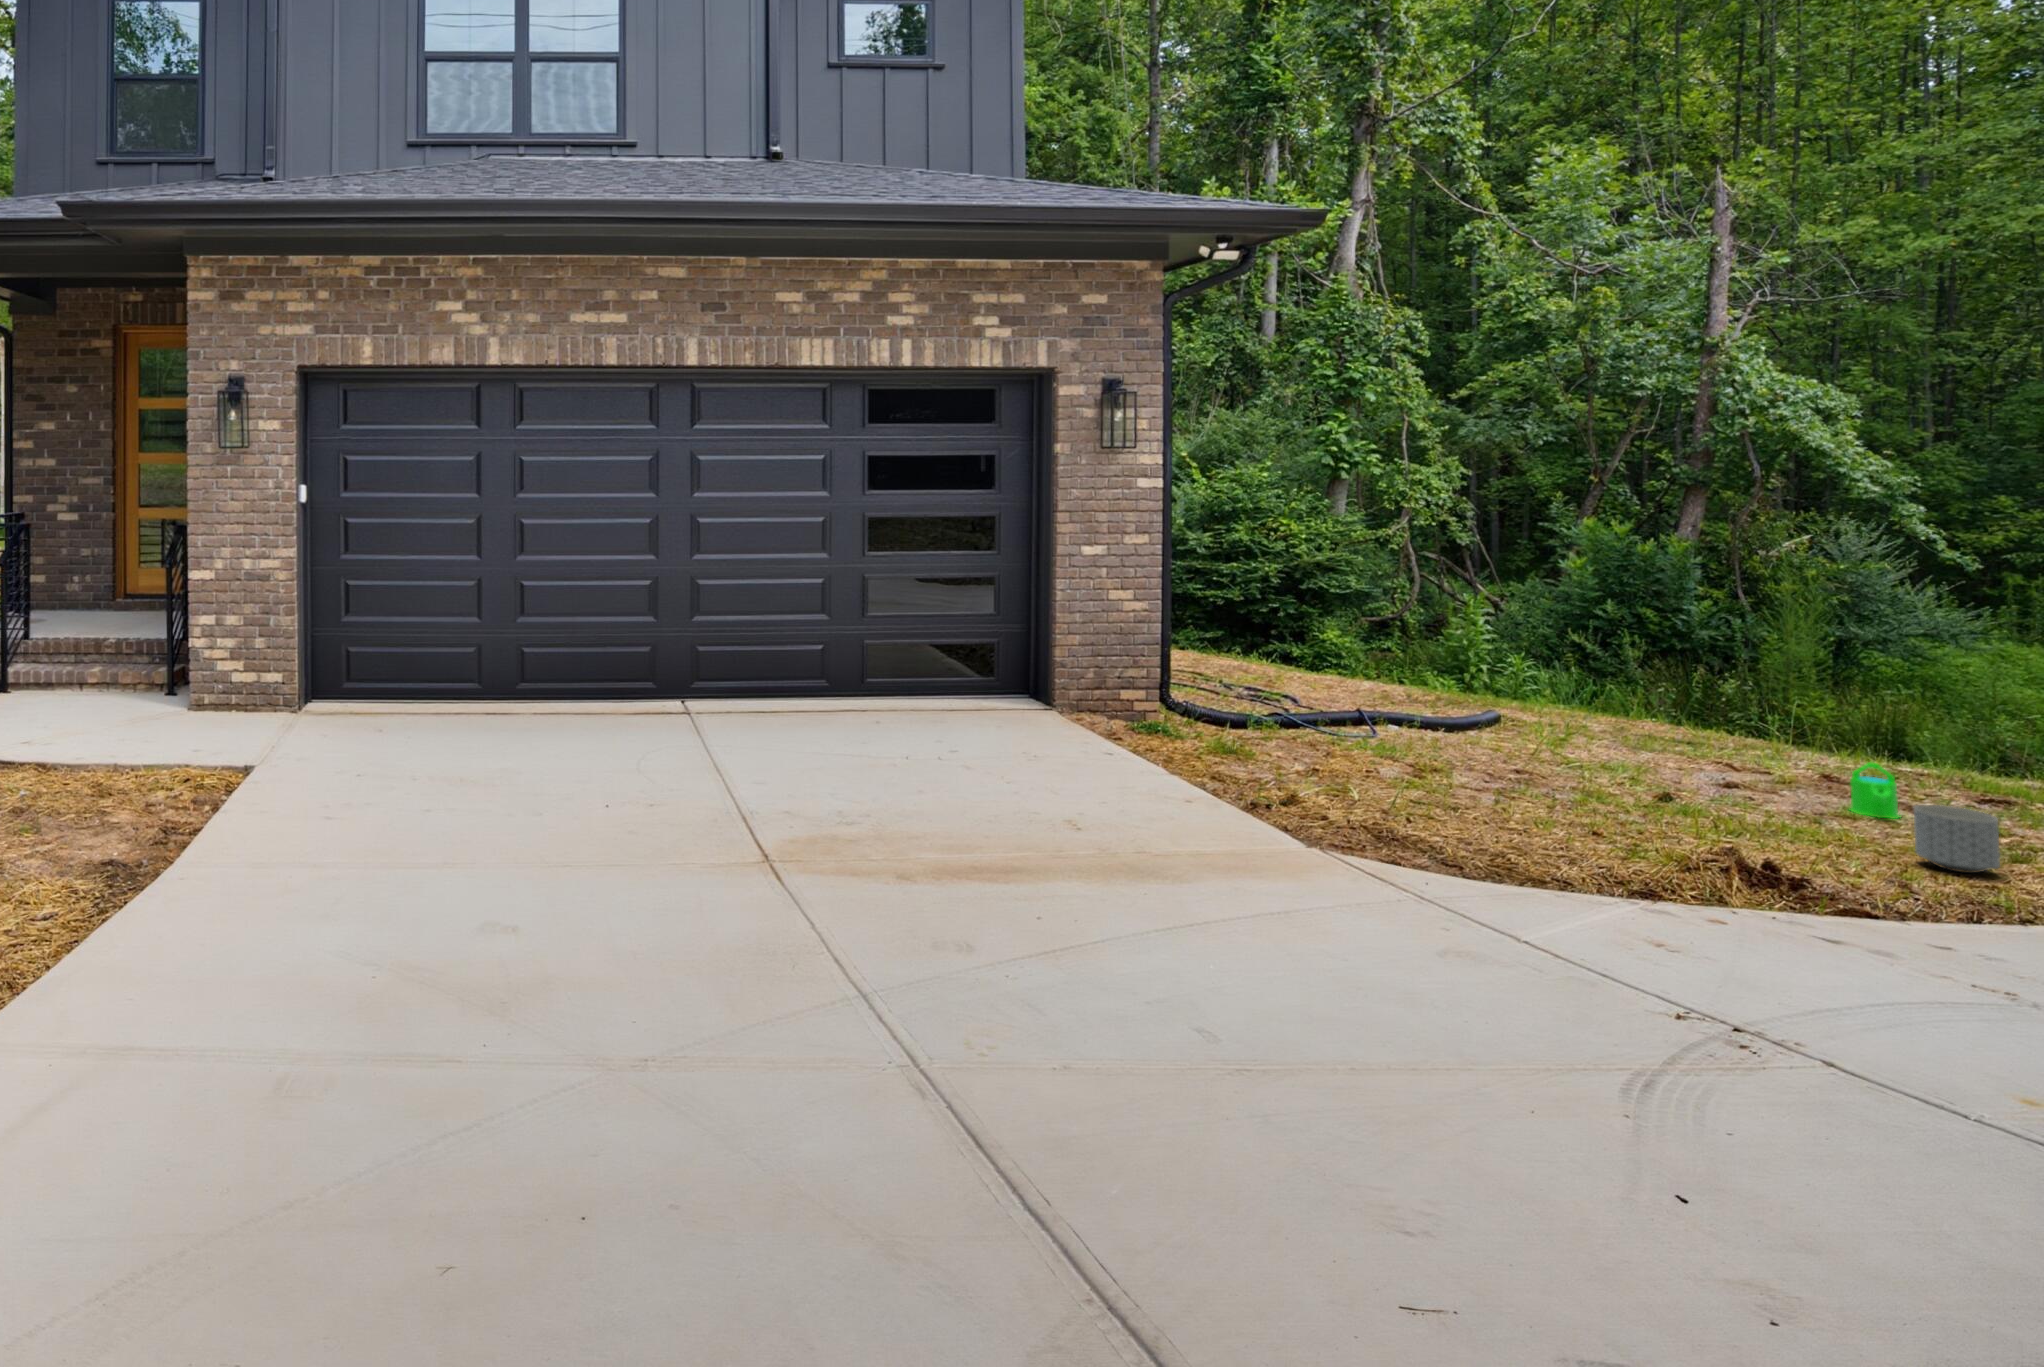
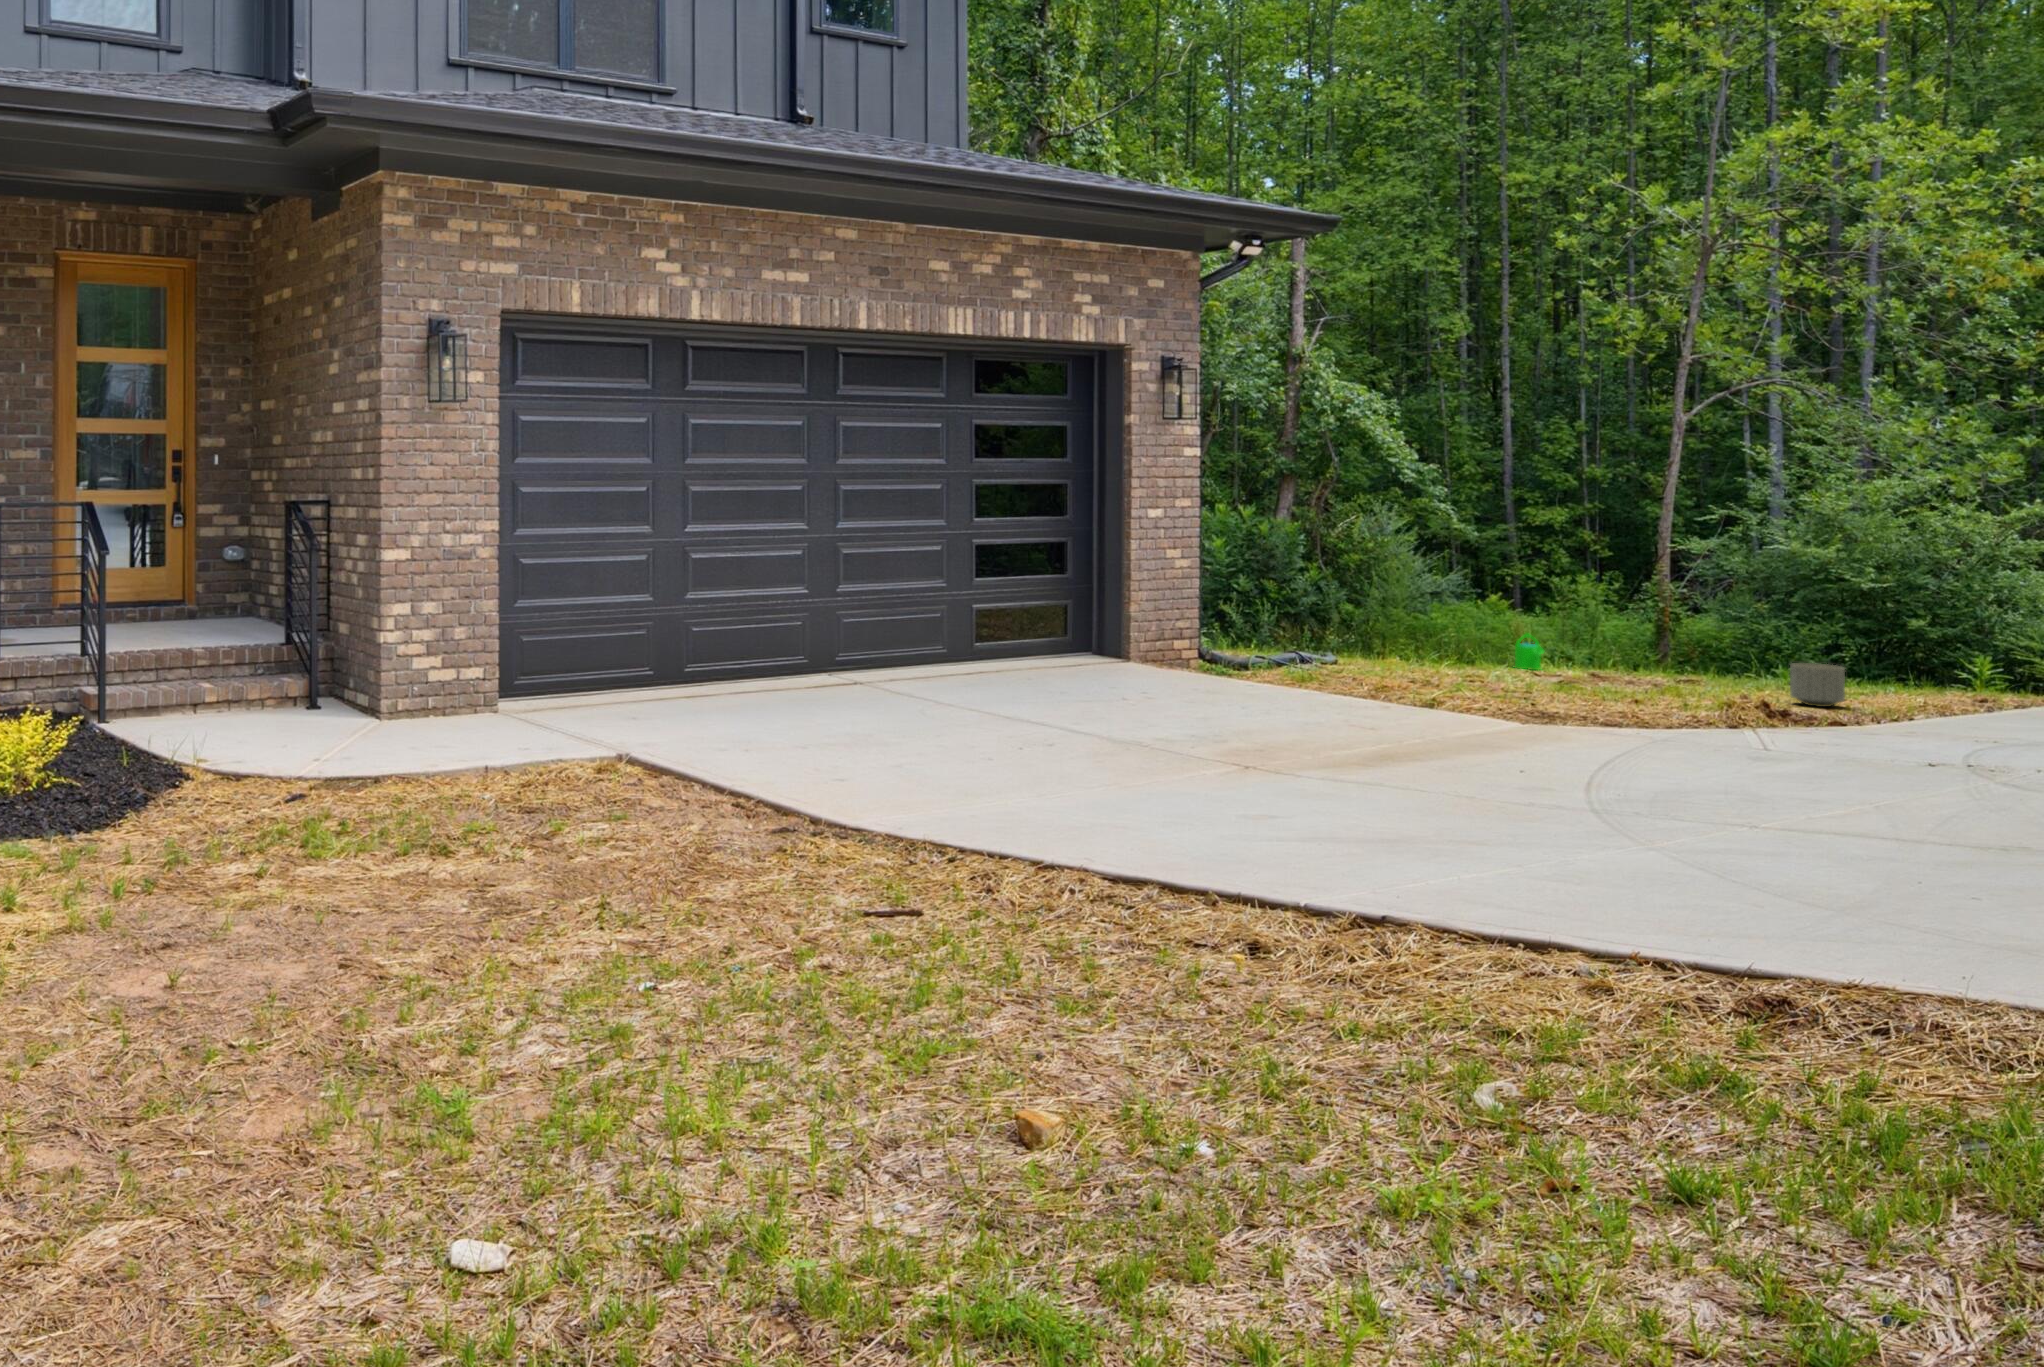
watering can: present [1850,763,1900,819] -> present [1514,634,1544,670]

